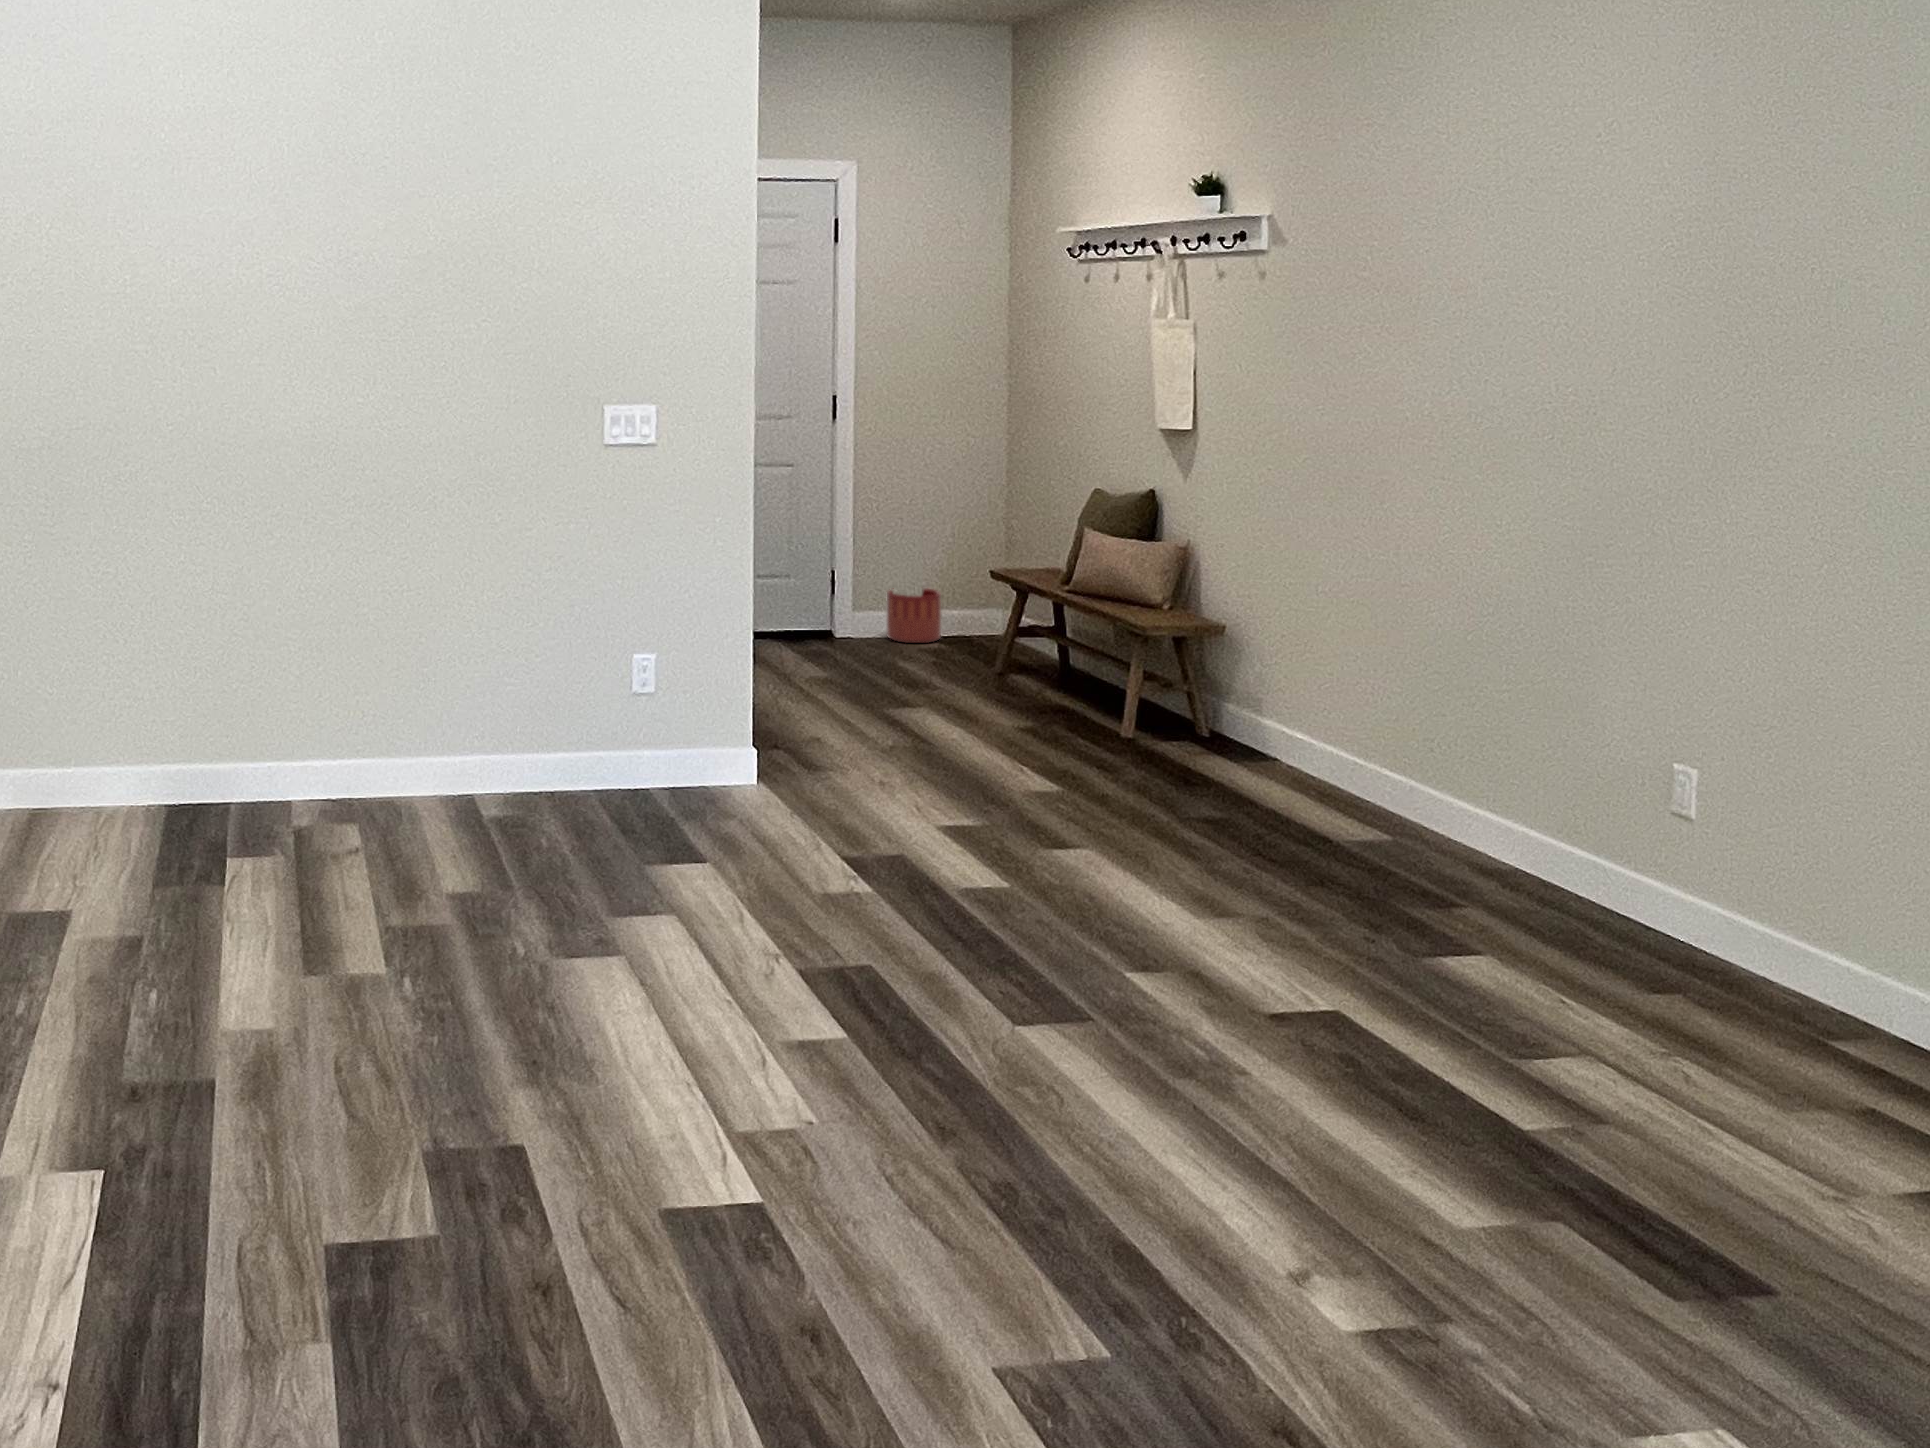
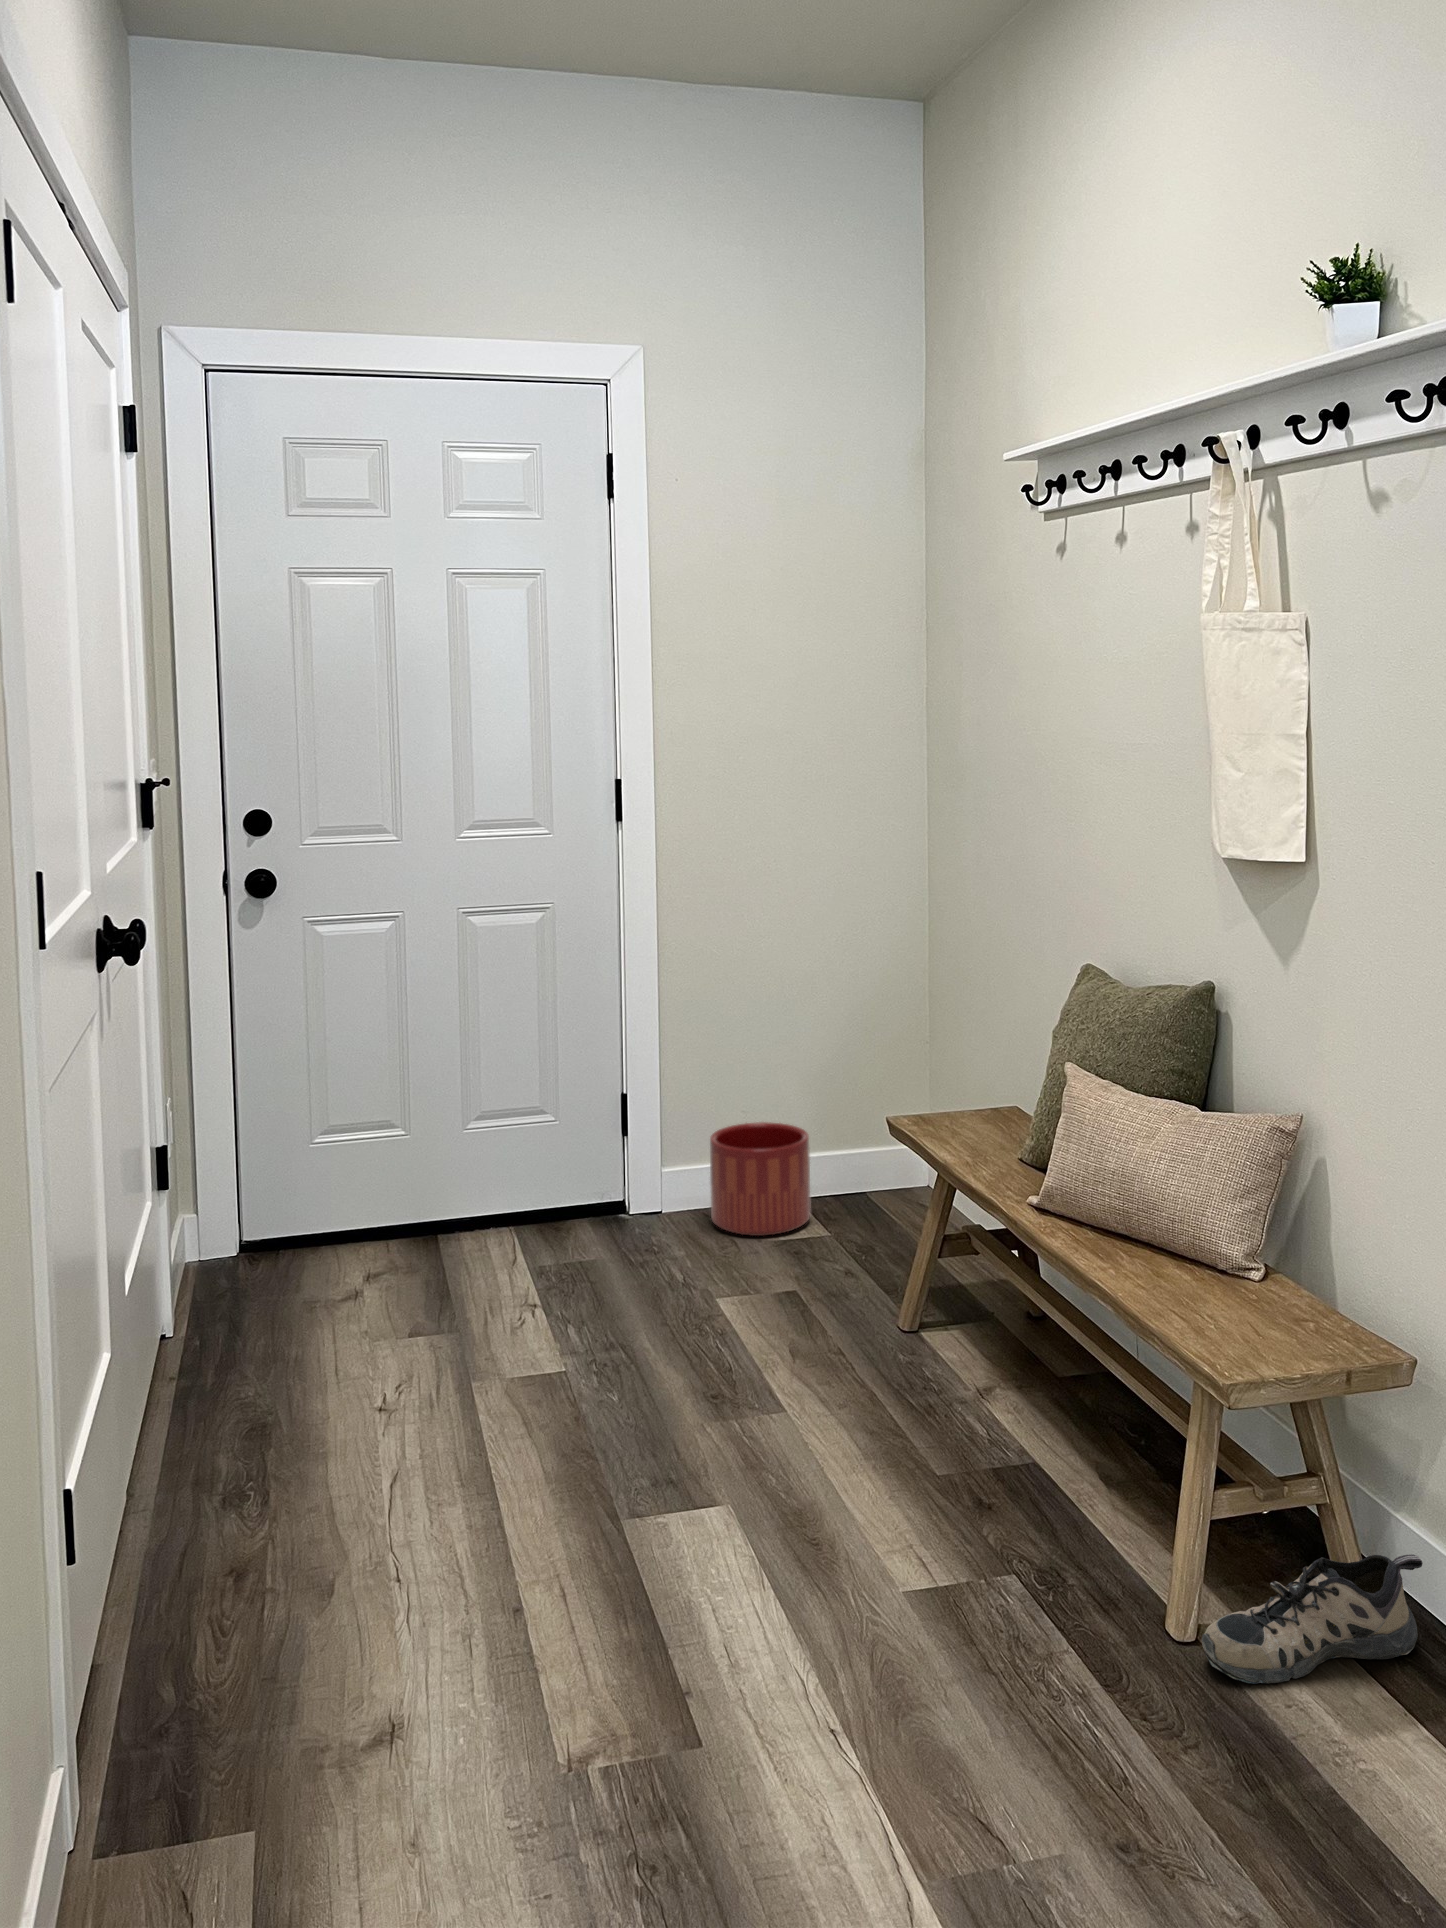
shoe: none [1139,710,1235,752] -> present [1202,1555,1423,1684]

